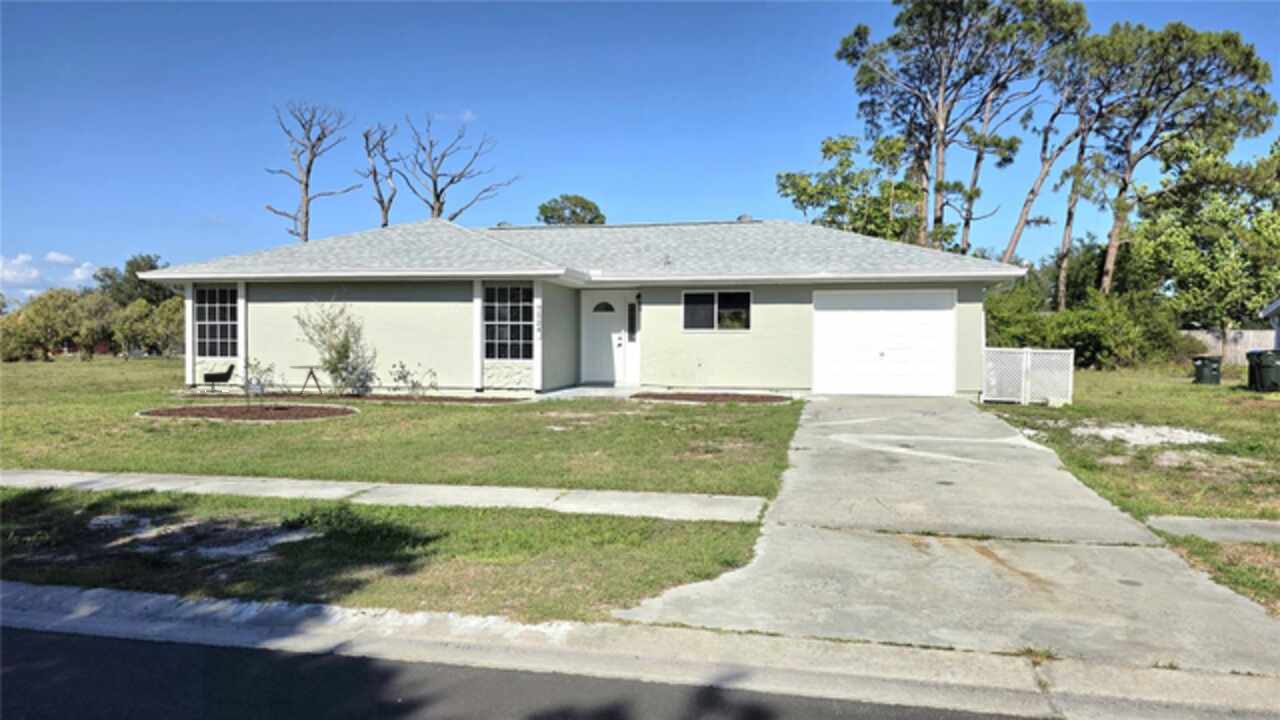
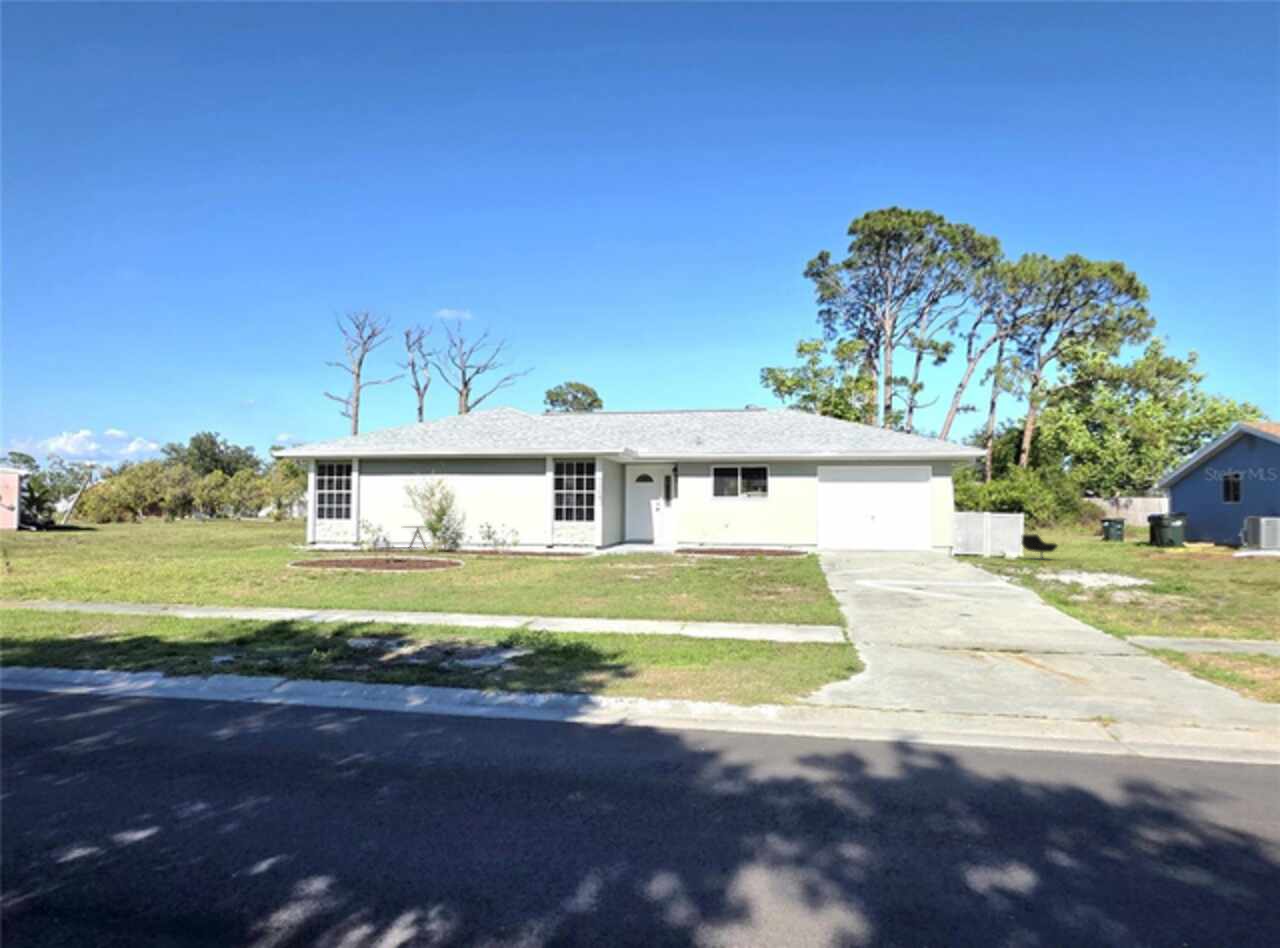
lounge chair: present [203,364,235,392] -> present [1021,534,1057,560]

